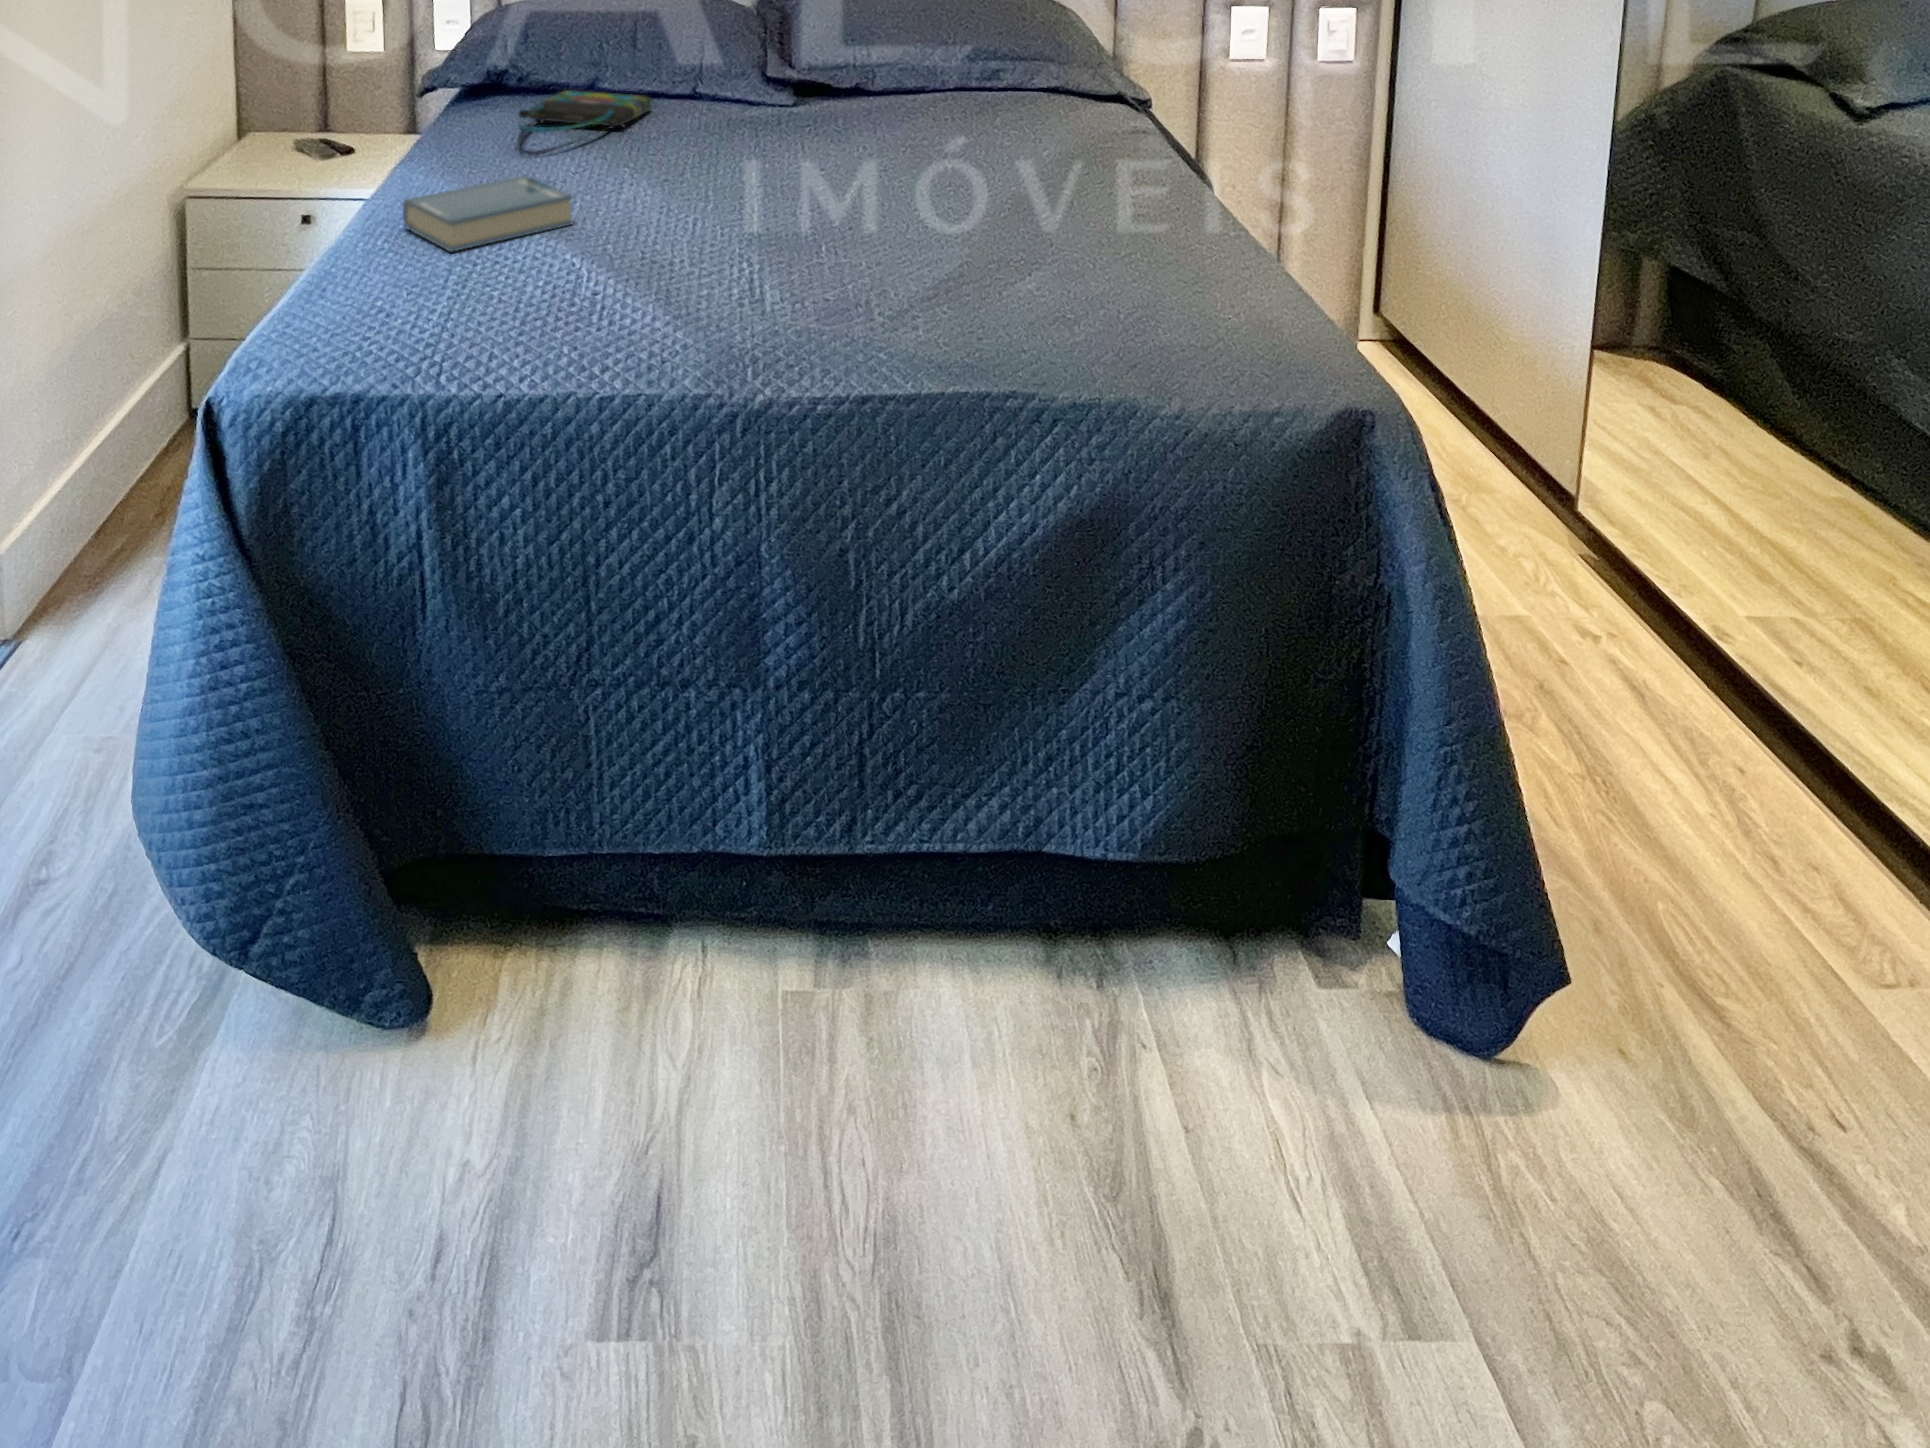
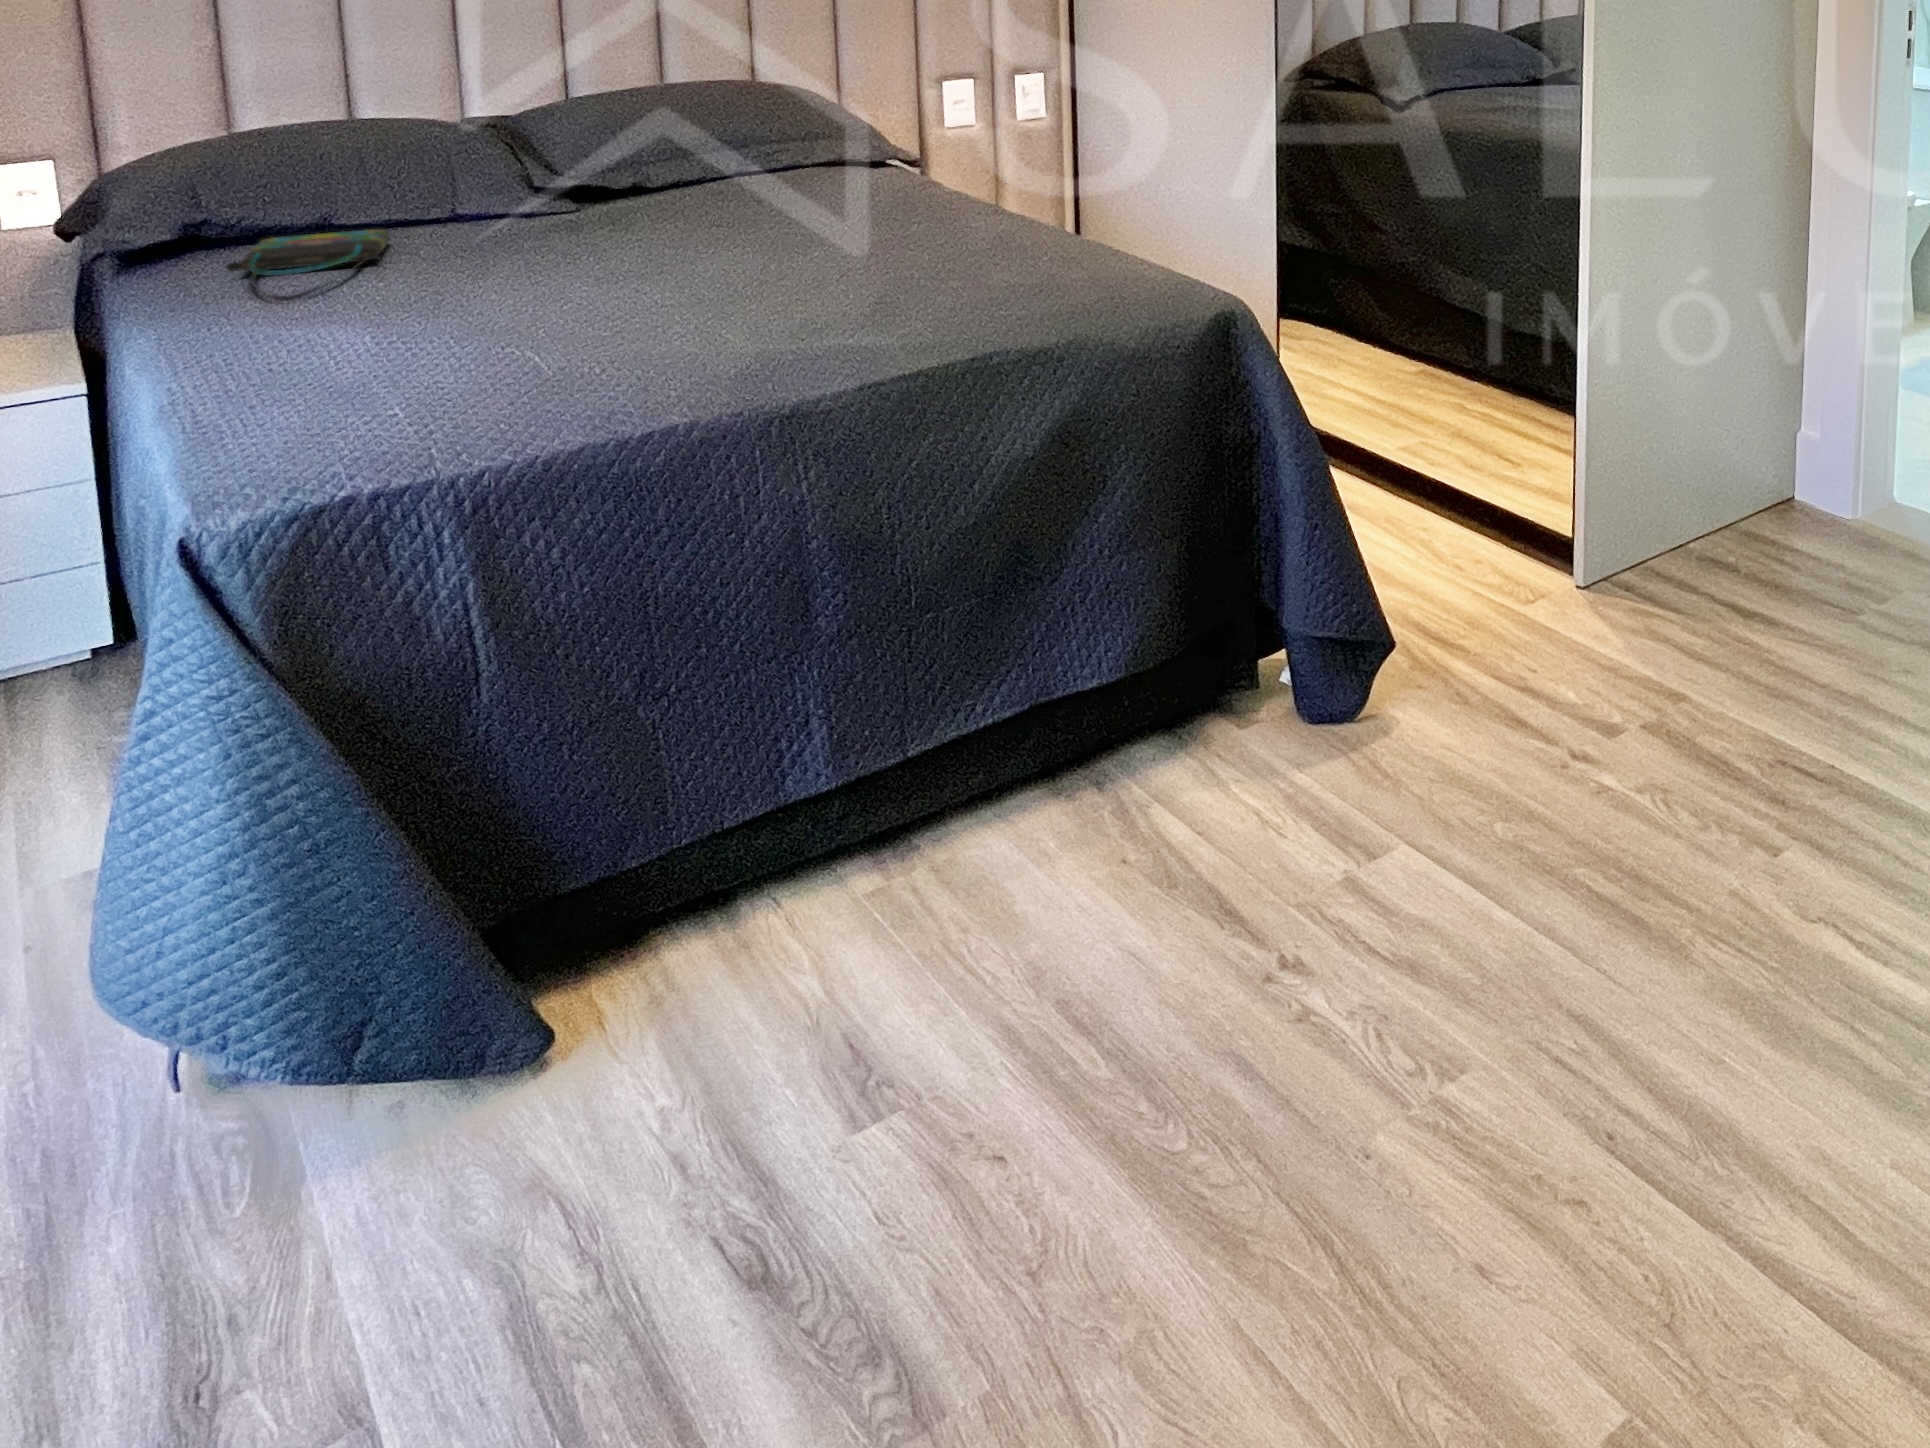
hardback book: present [403,176,573,252] -> none [206,307,426,387]

